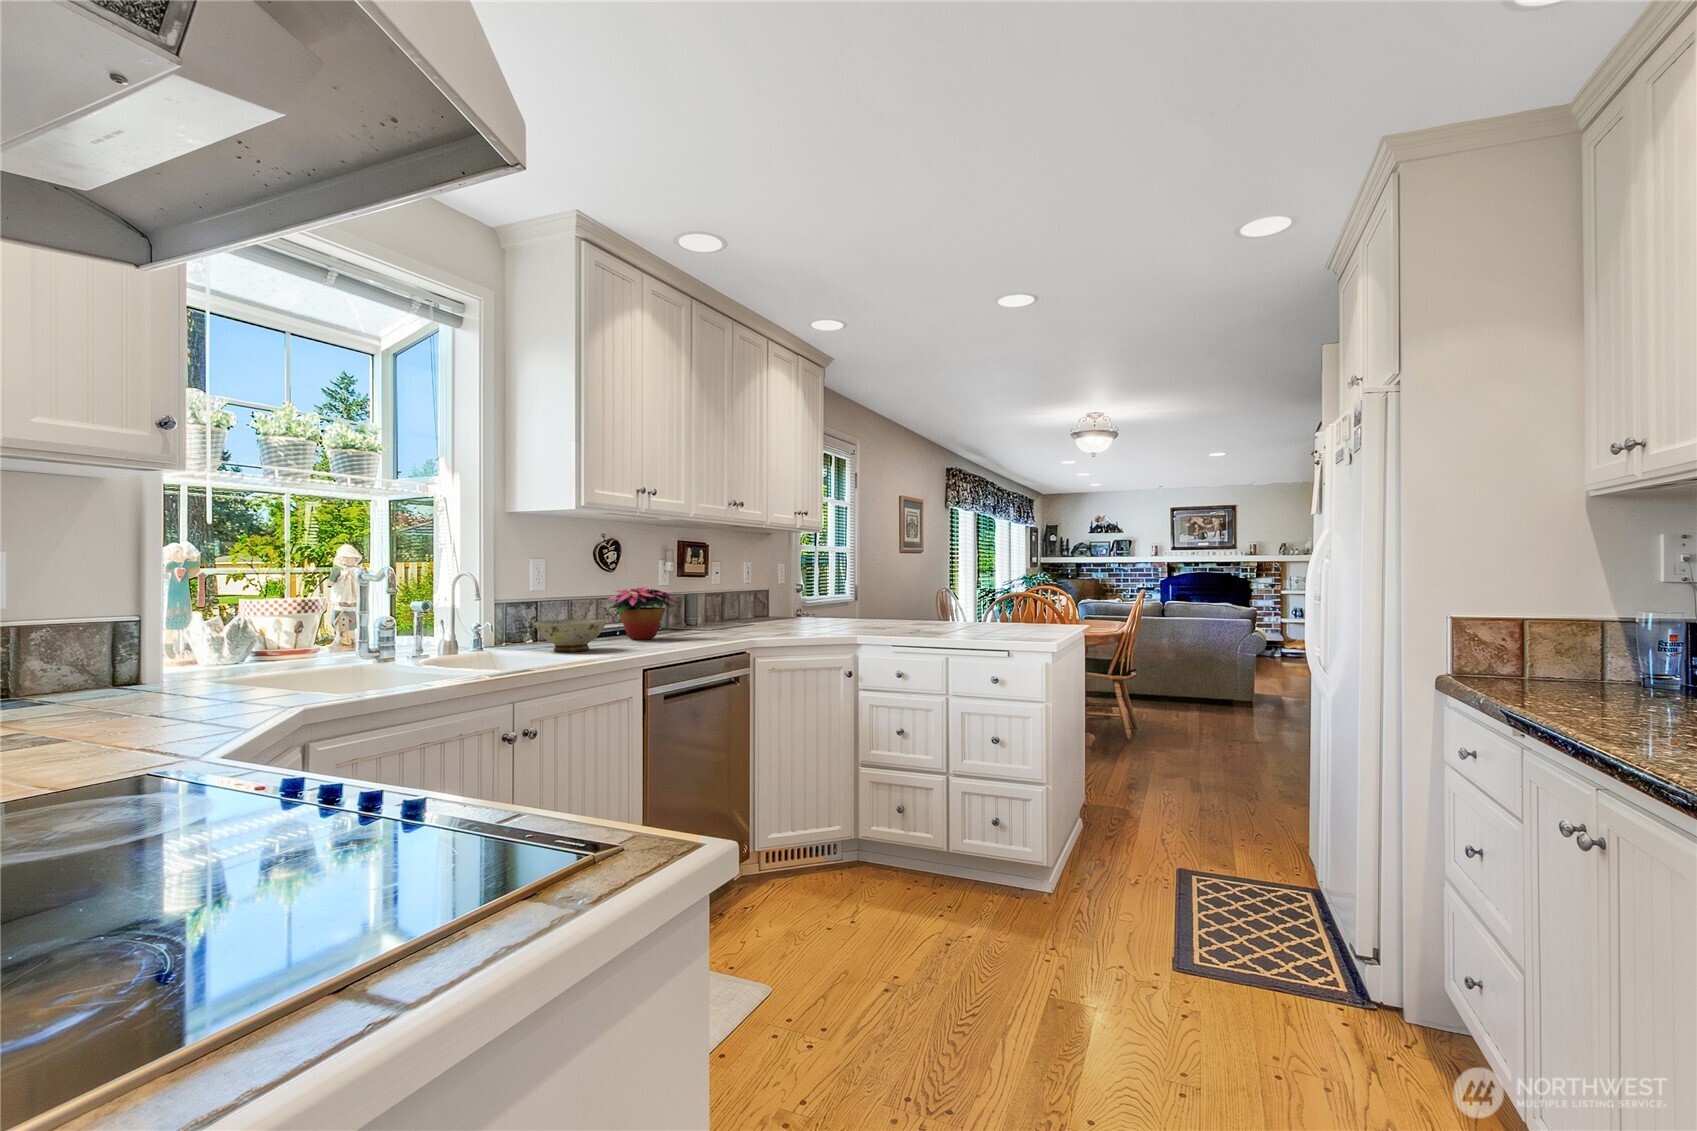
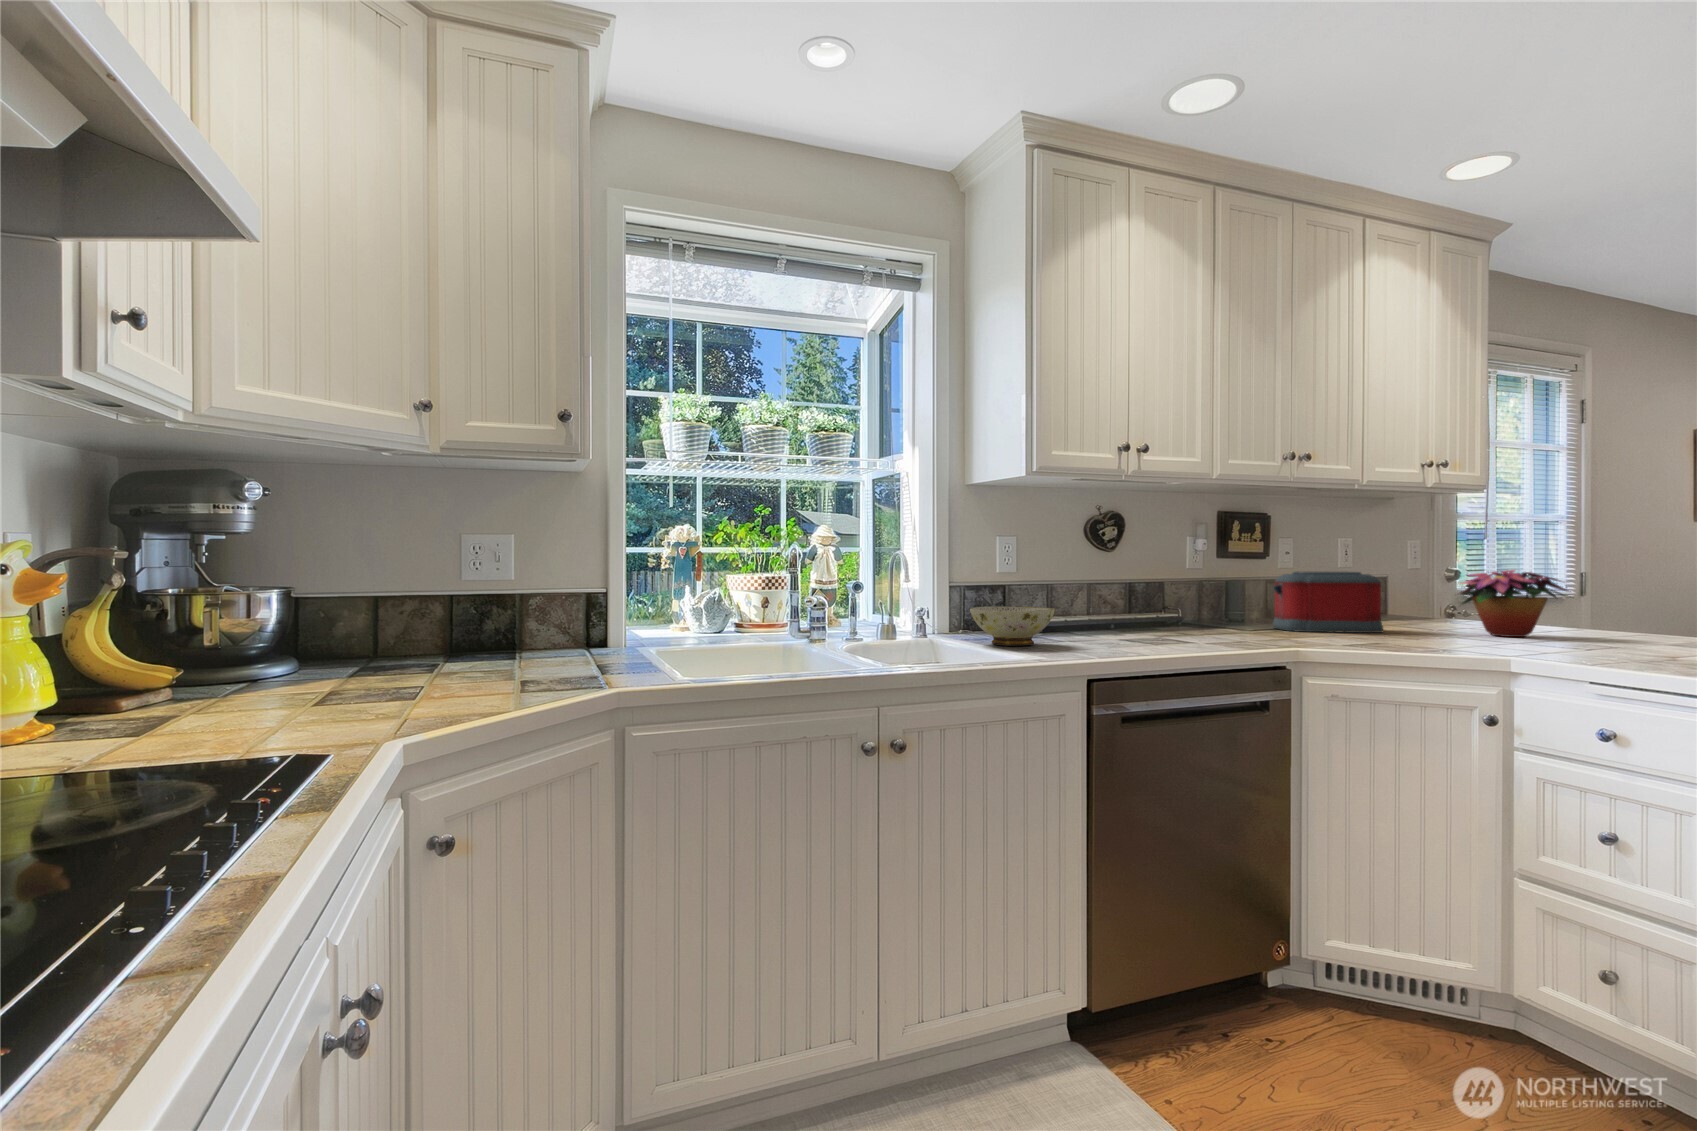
toaster: none [711,585,777,629] -> present [1273,572,1383,633]
flower arrangement: present [609,587,678,640] -> present [1460,570,1568,637]

